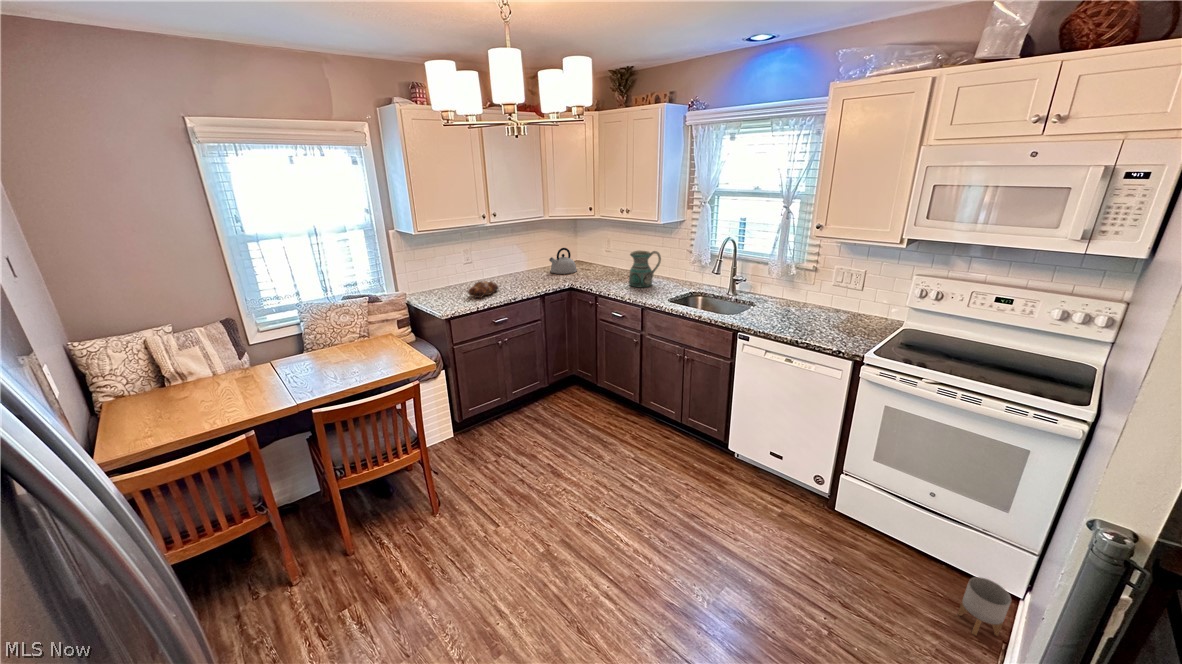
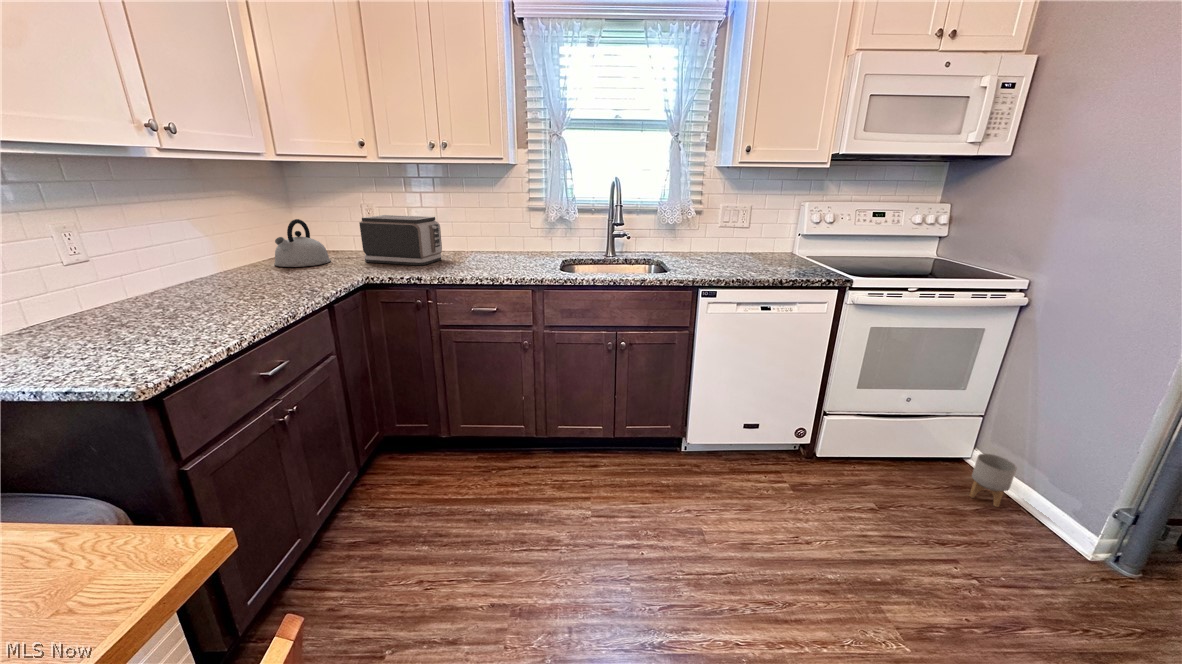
toaster: none [587,248,628,282] -> present [359,215,442,265]
ceramic pitcher: present [629,251,661,287] -> none [459,207,501,265]
bread loaf: present [468,281,498,298] -> none [138,285,215,328]

